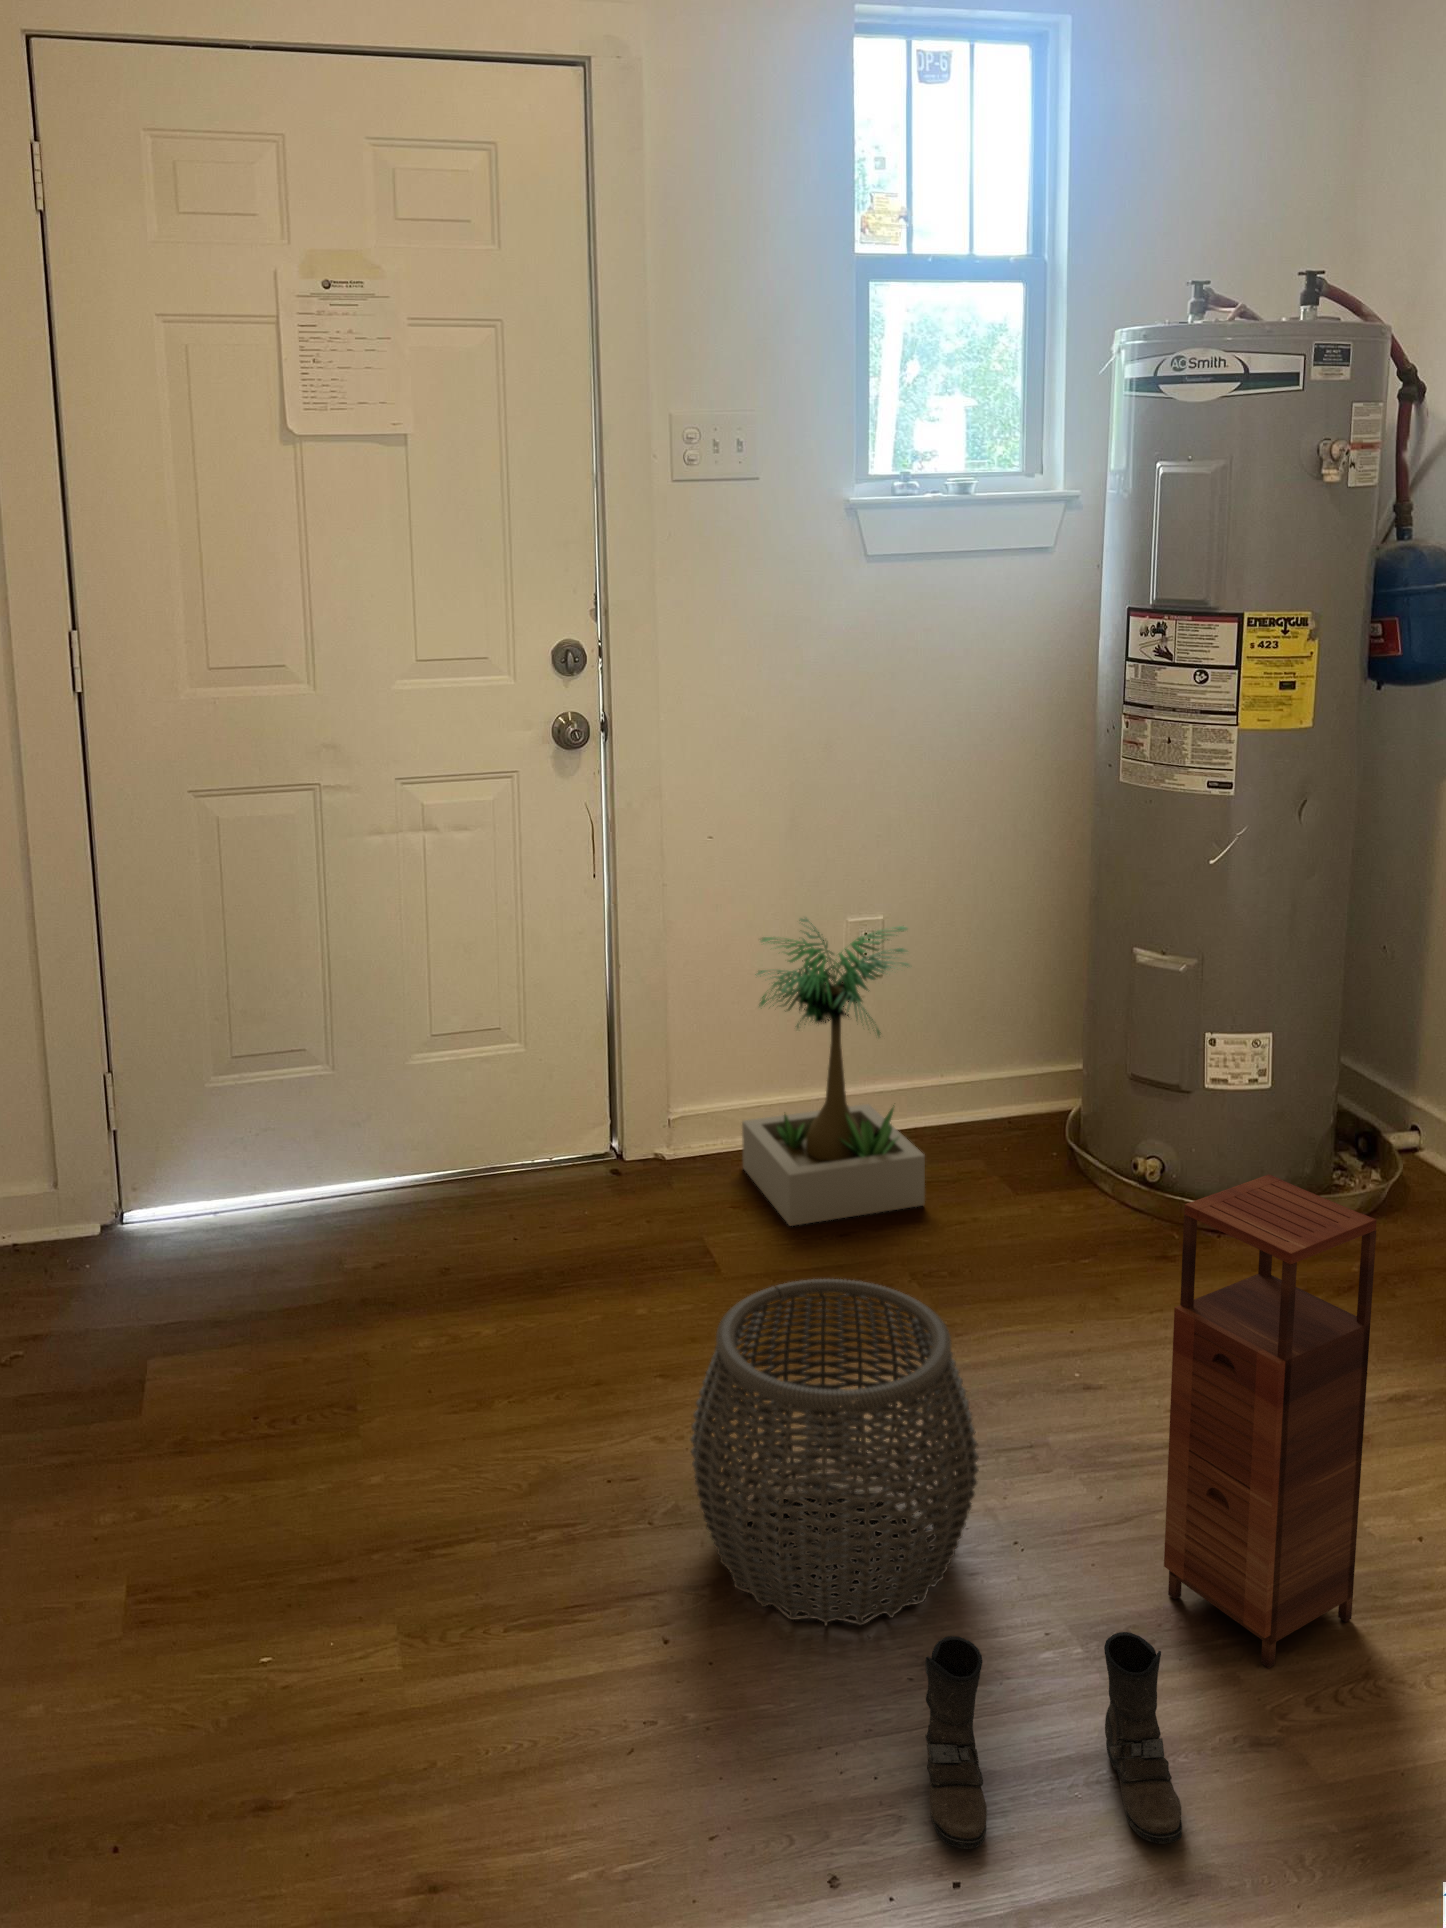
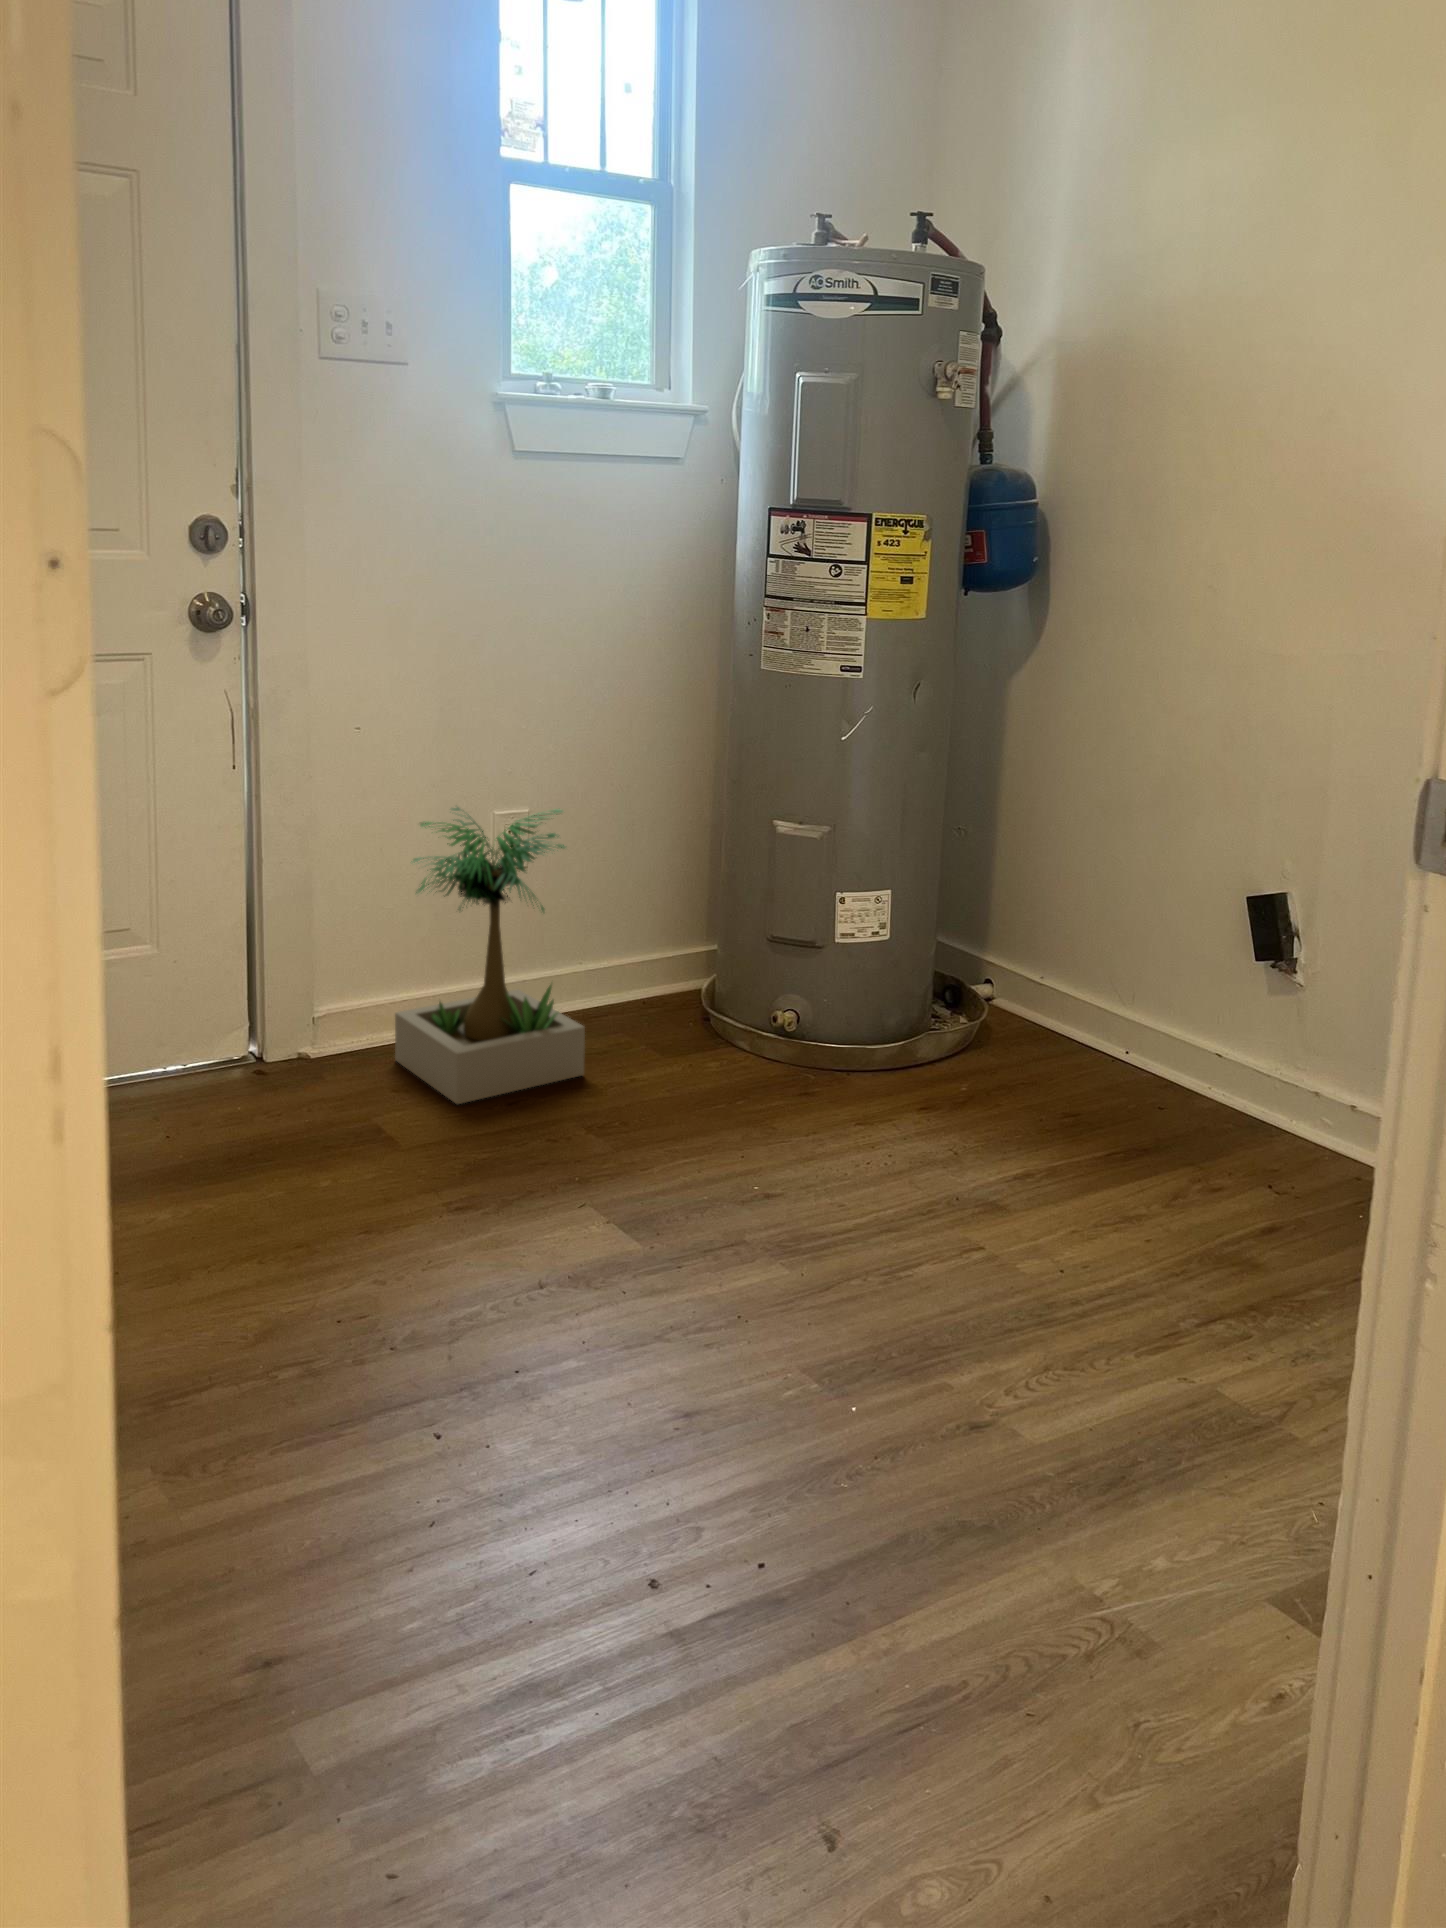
storage cabinet: present [1164,1175,1376,1668] -> none [868,969,1040,1381]
woven basket: present [690,1279,979,1626] -> none [431,1107,708,1419]
boots: present [925,1632,1182,1849] -> none [697,1356,922,1559]

